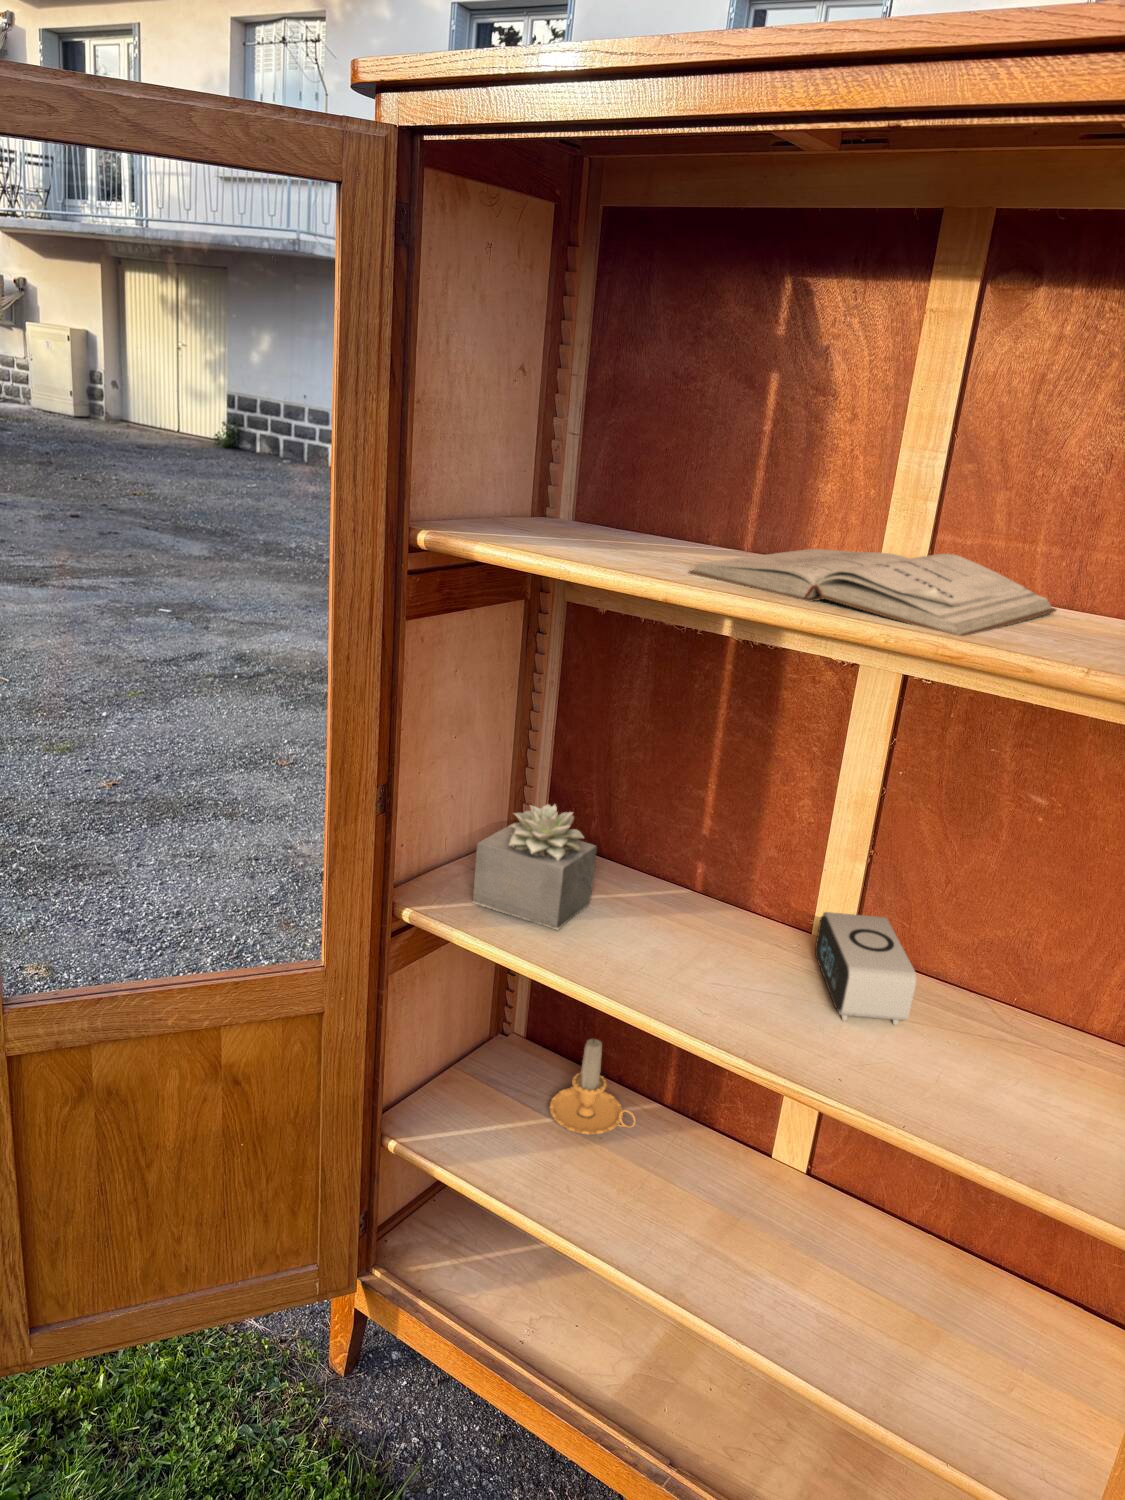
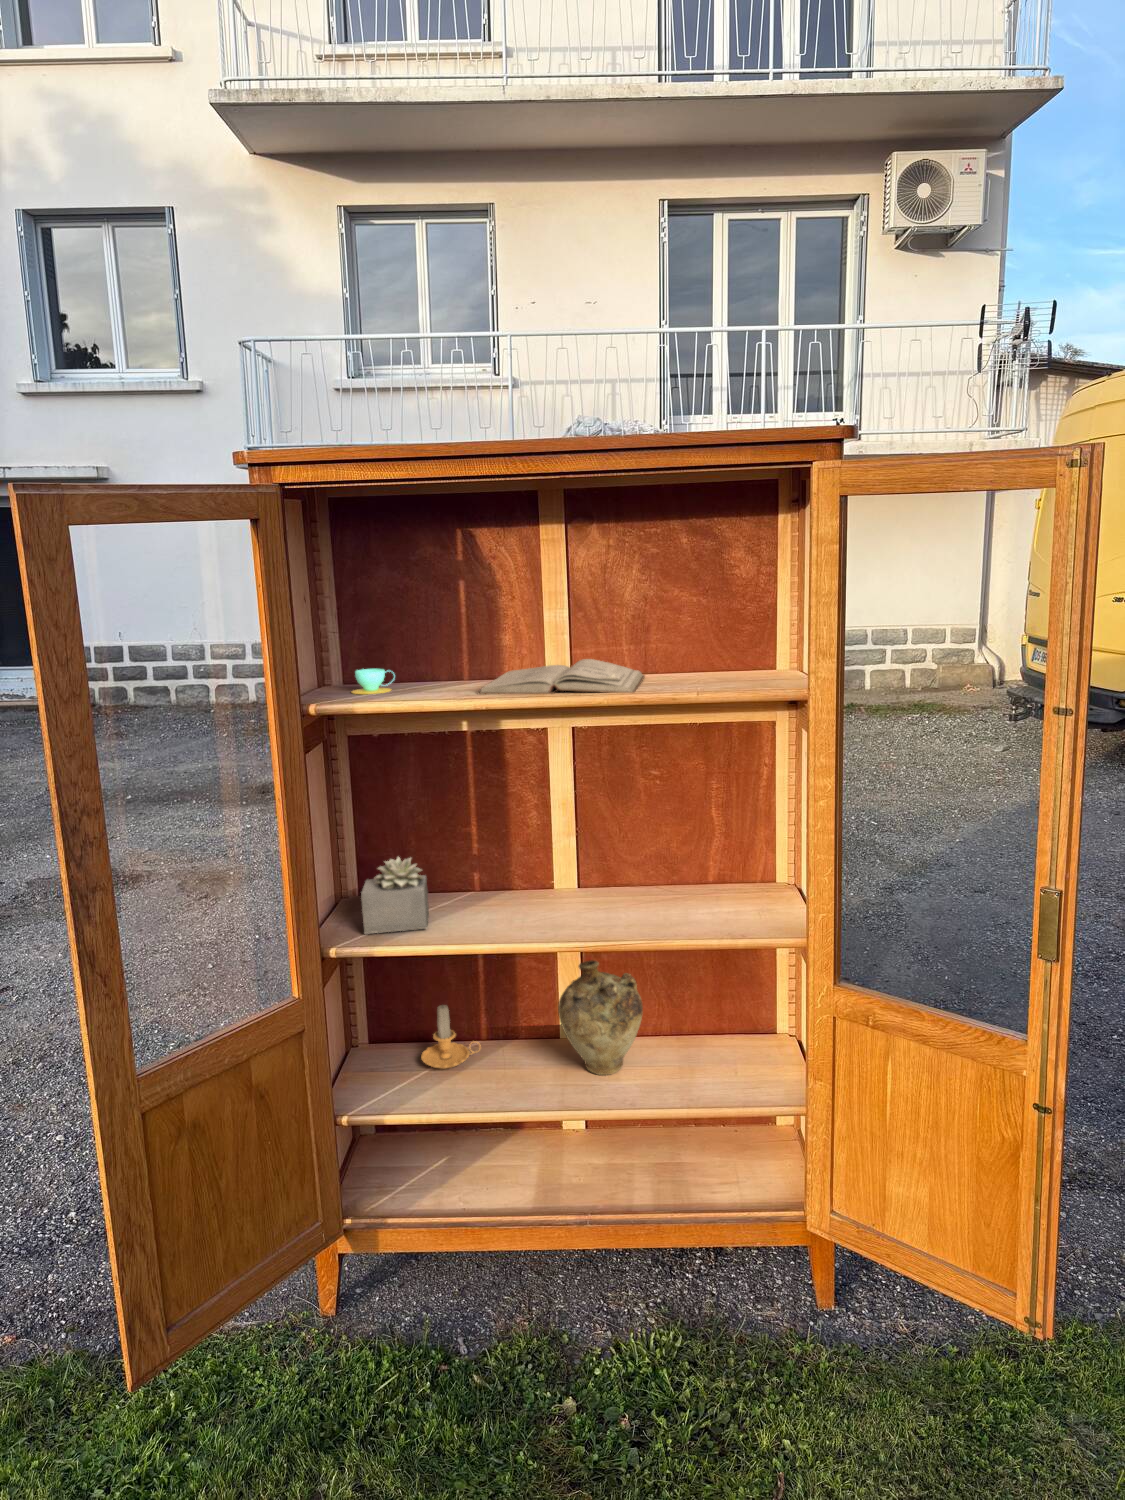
teacup: none [531,496,609,540] -> present [352,669,391,694]
alarm clock: present [815,912,916,1025] -> none [566,861,634,915]
vase: none [733,1074,884,1272] -> present [558,960,643,1075]

